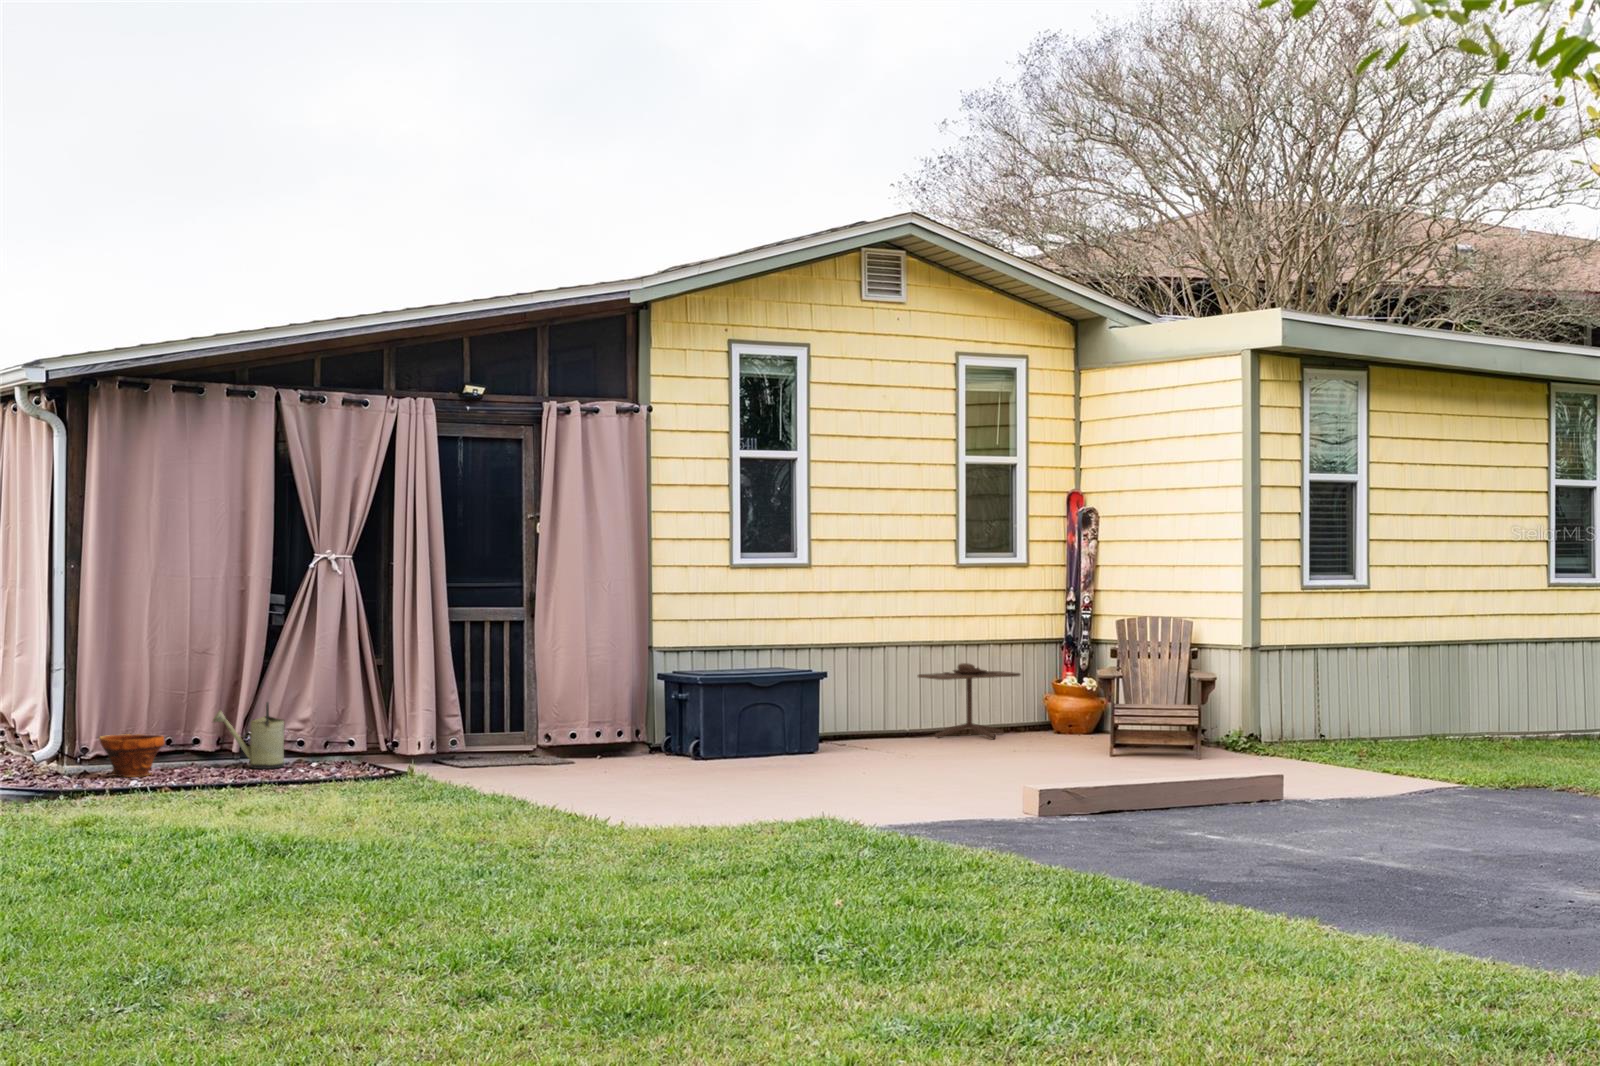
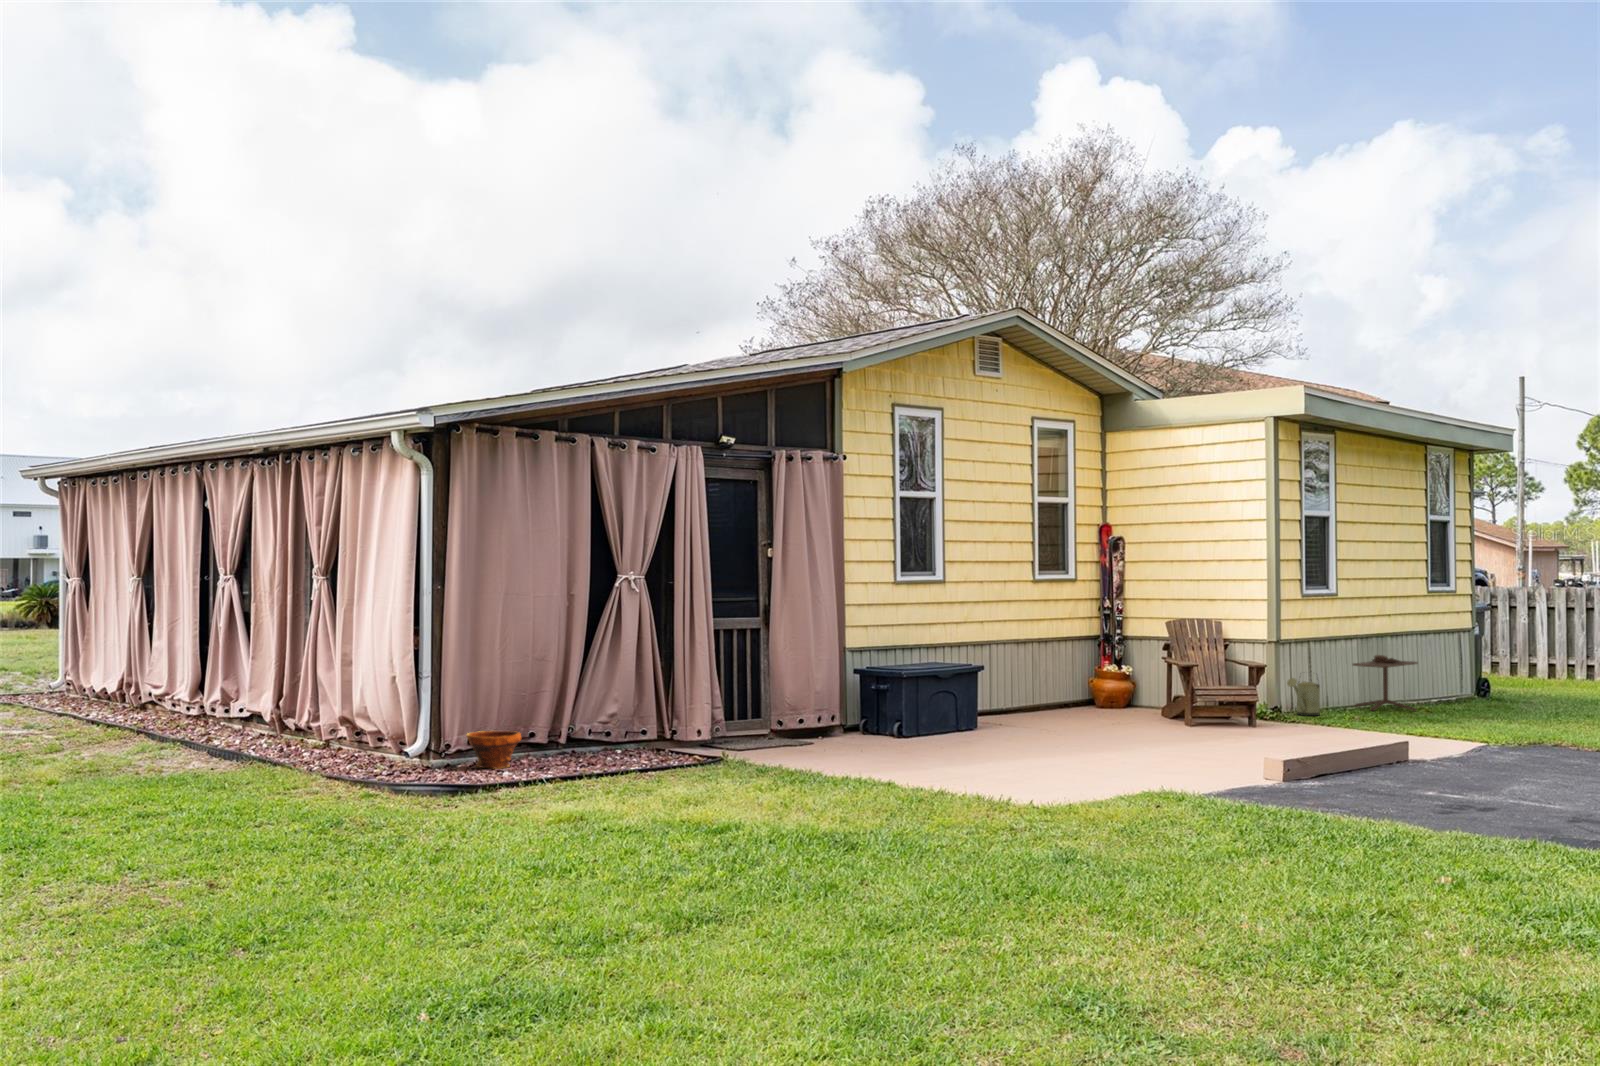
side table: present [918,663,1020,739] -> present [1353,655,1417,711]
watering can: present [213,702,285,769] -> present [1287,678,1320,716]

